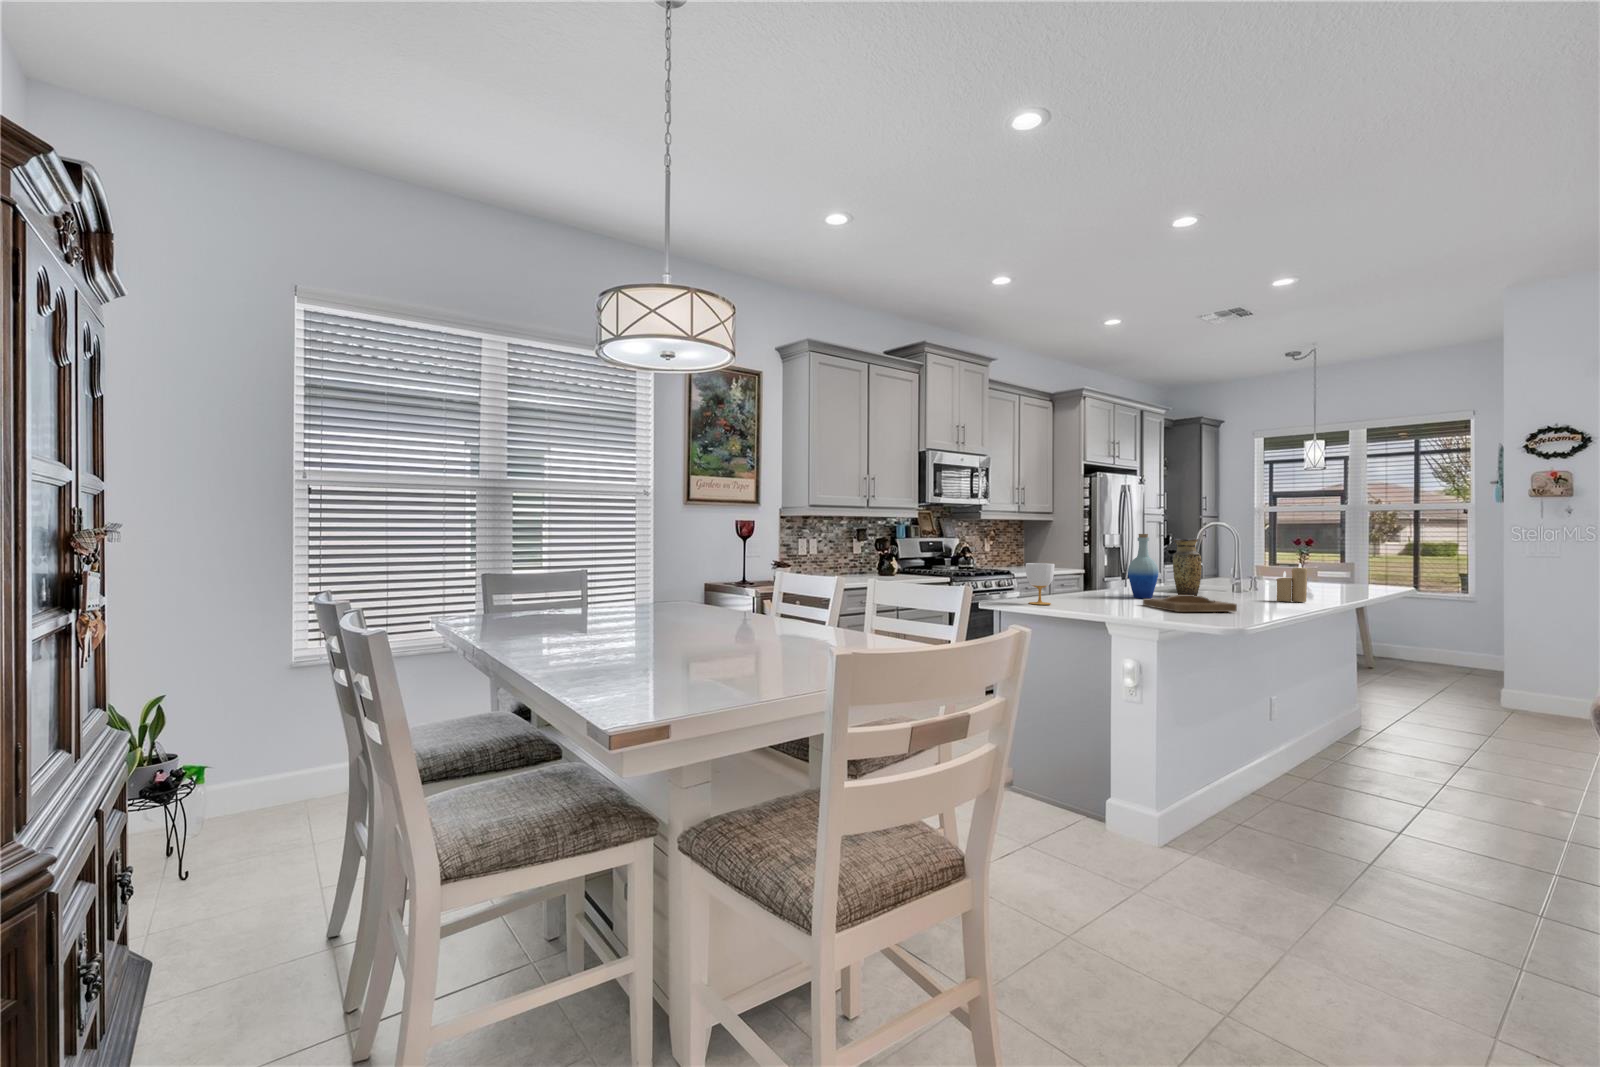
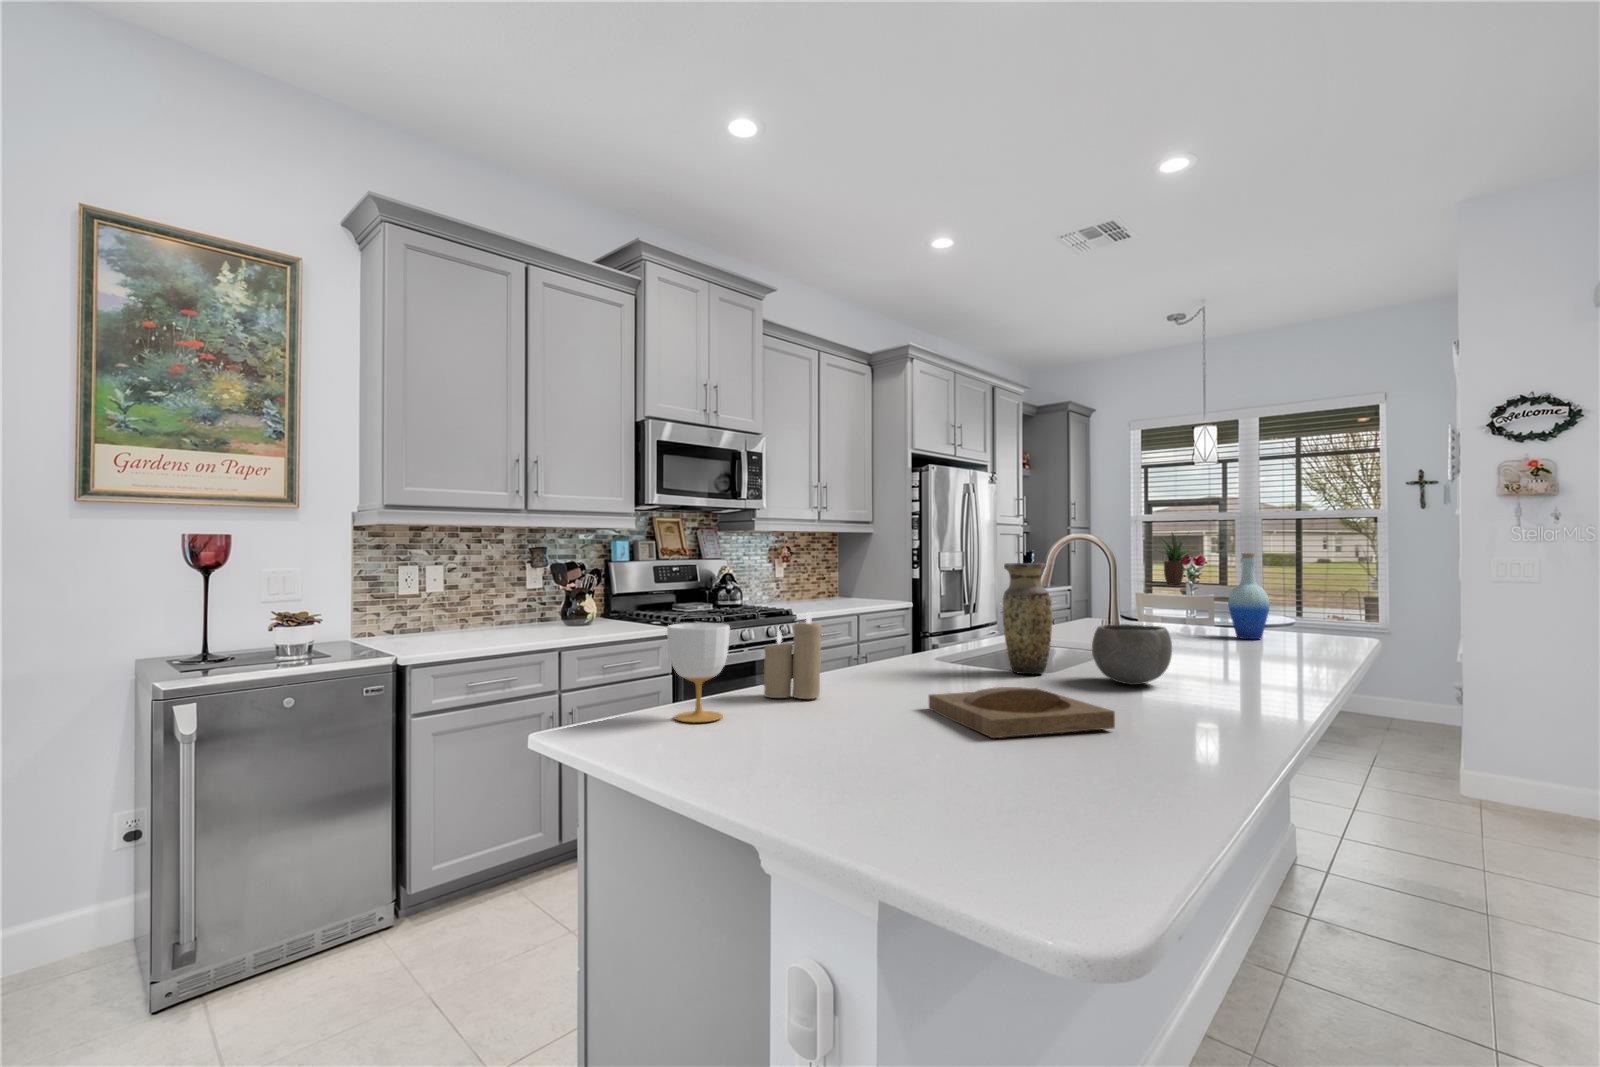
potted plant: none [1268,519,1310,560] -> present [1160,533,1191,585]
bottle: present [1128,534,1158,598] -> present [1228,553,1270,639]
candle: present [1276,563,1307,602] -> present [764,613,822,699]
ceramic bowl: none [1224,571,1269,601] -> present [1092,624,1172,685]

